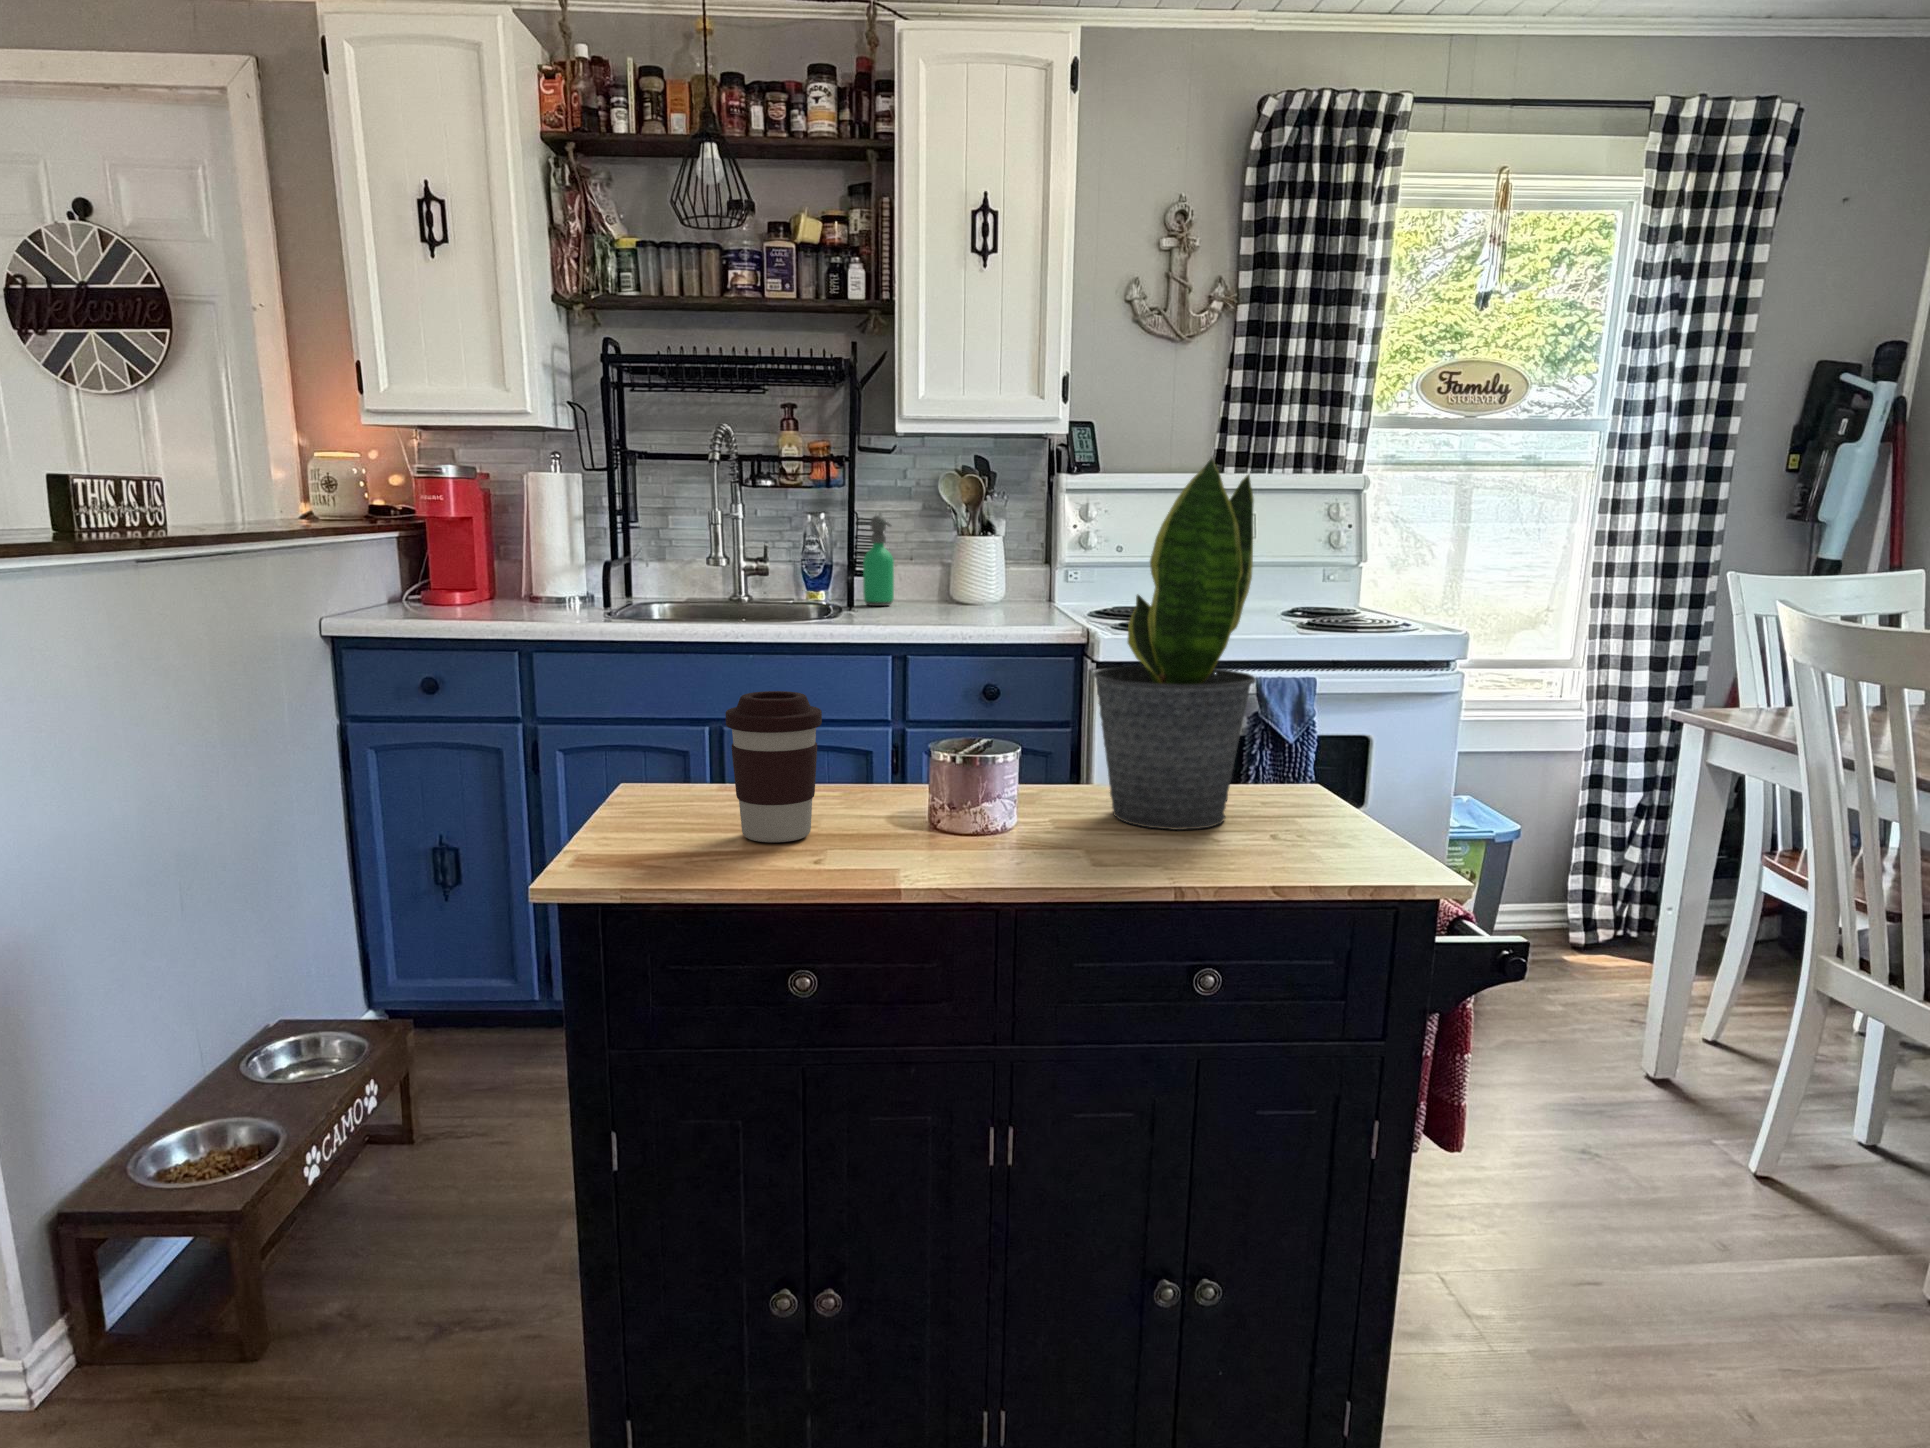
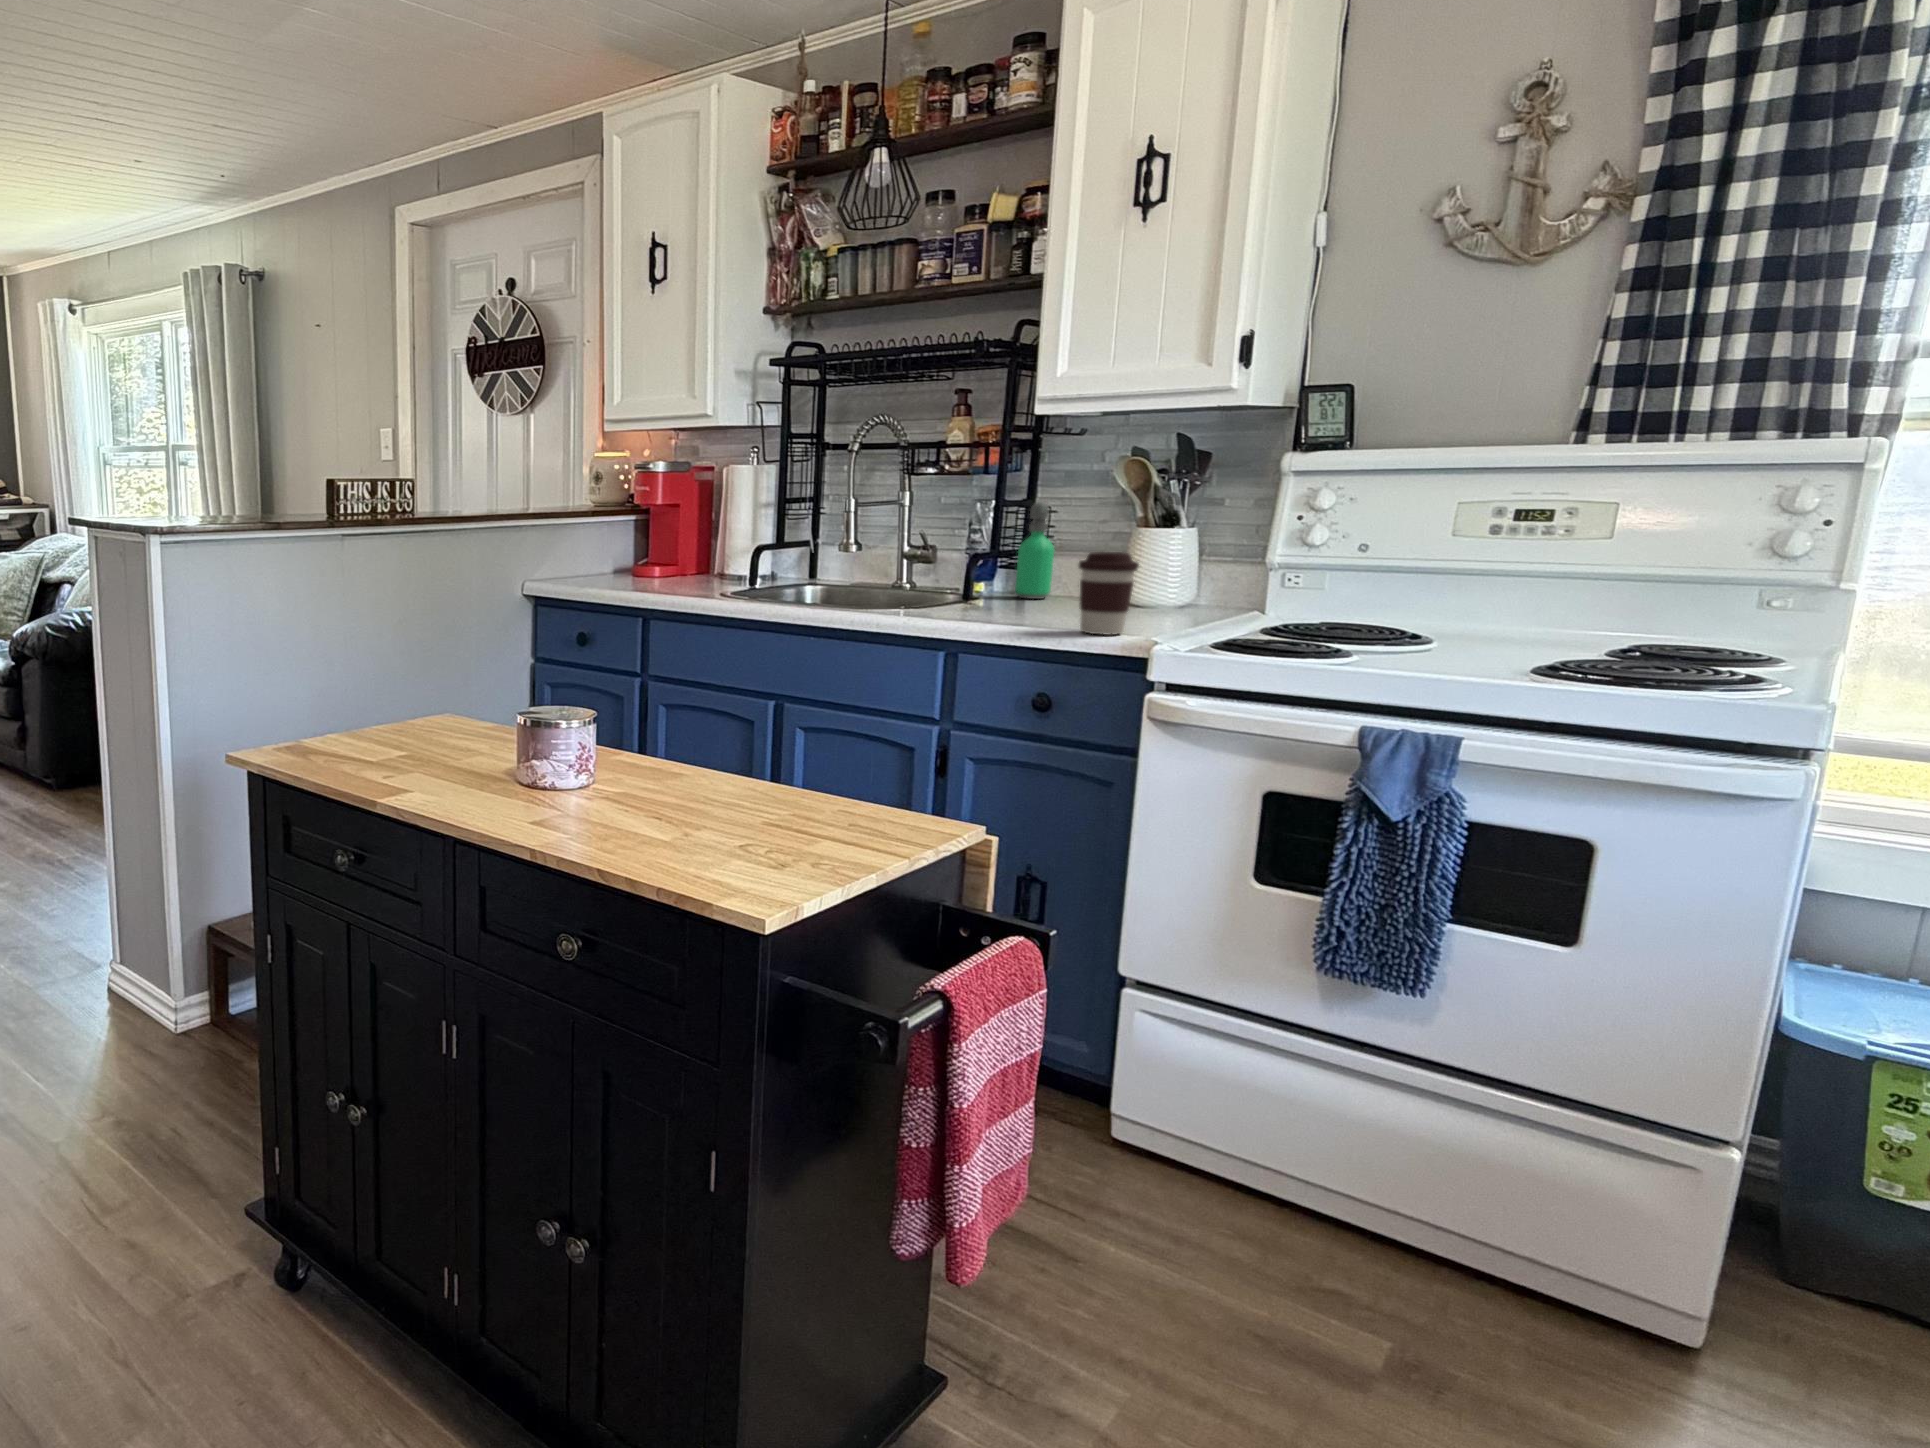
potted plant: present [1094,457,1256,830] -> none [643,488,804,839]
coffee cup: present [725,691,822,842] -> present [1079,552,1139,635]

